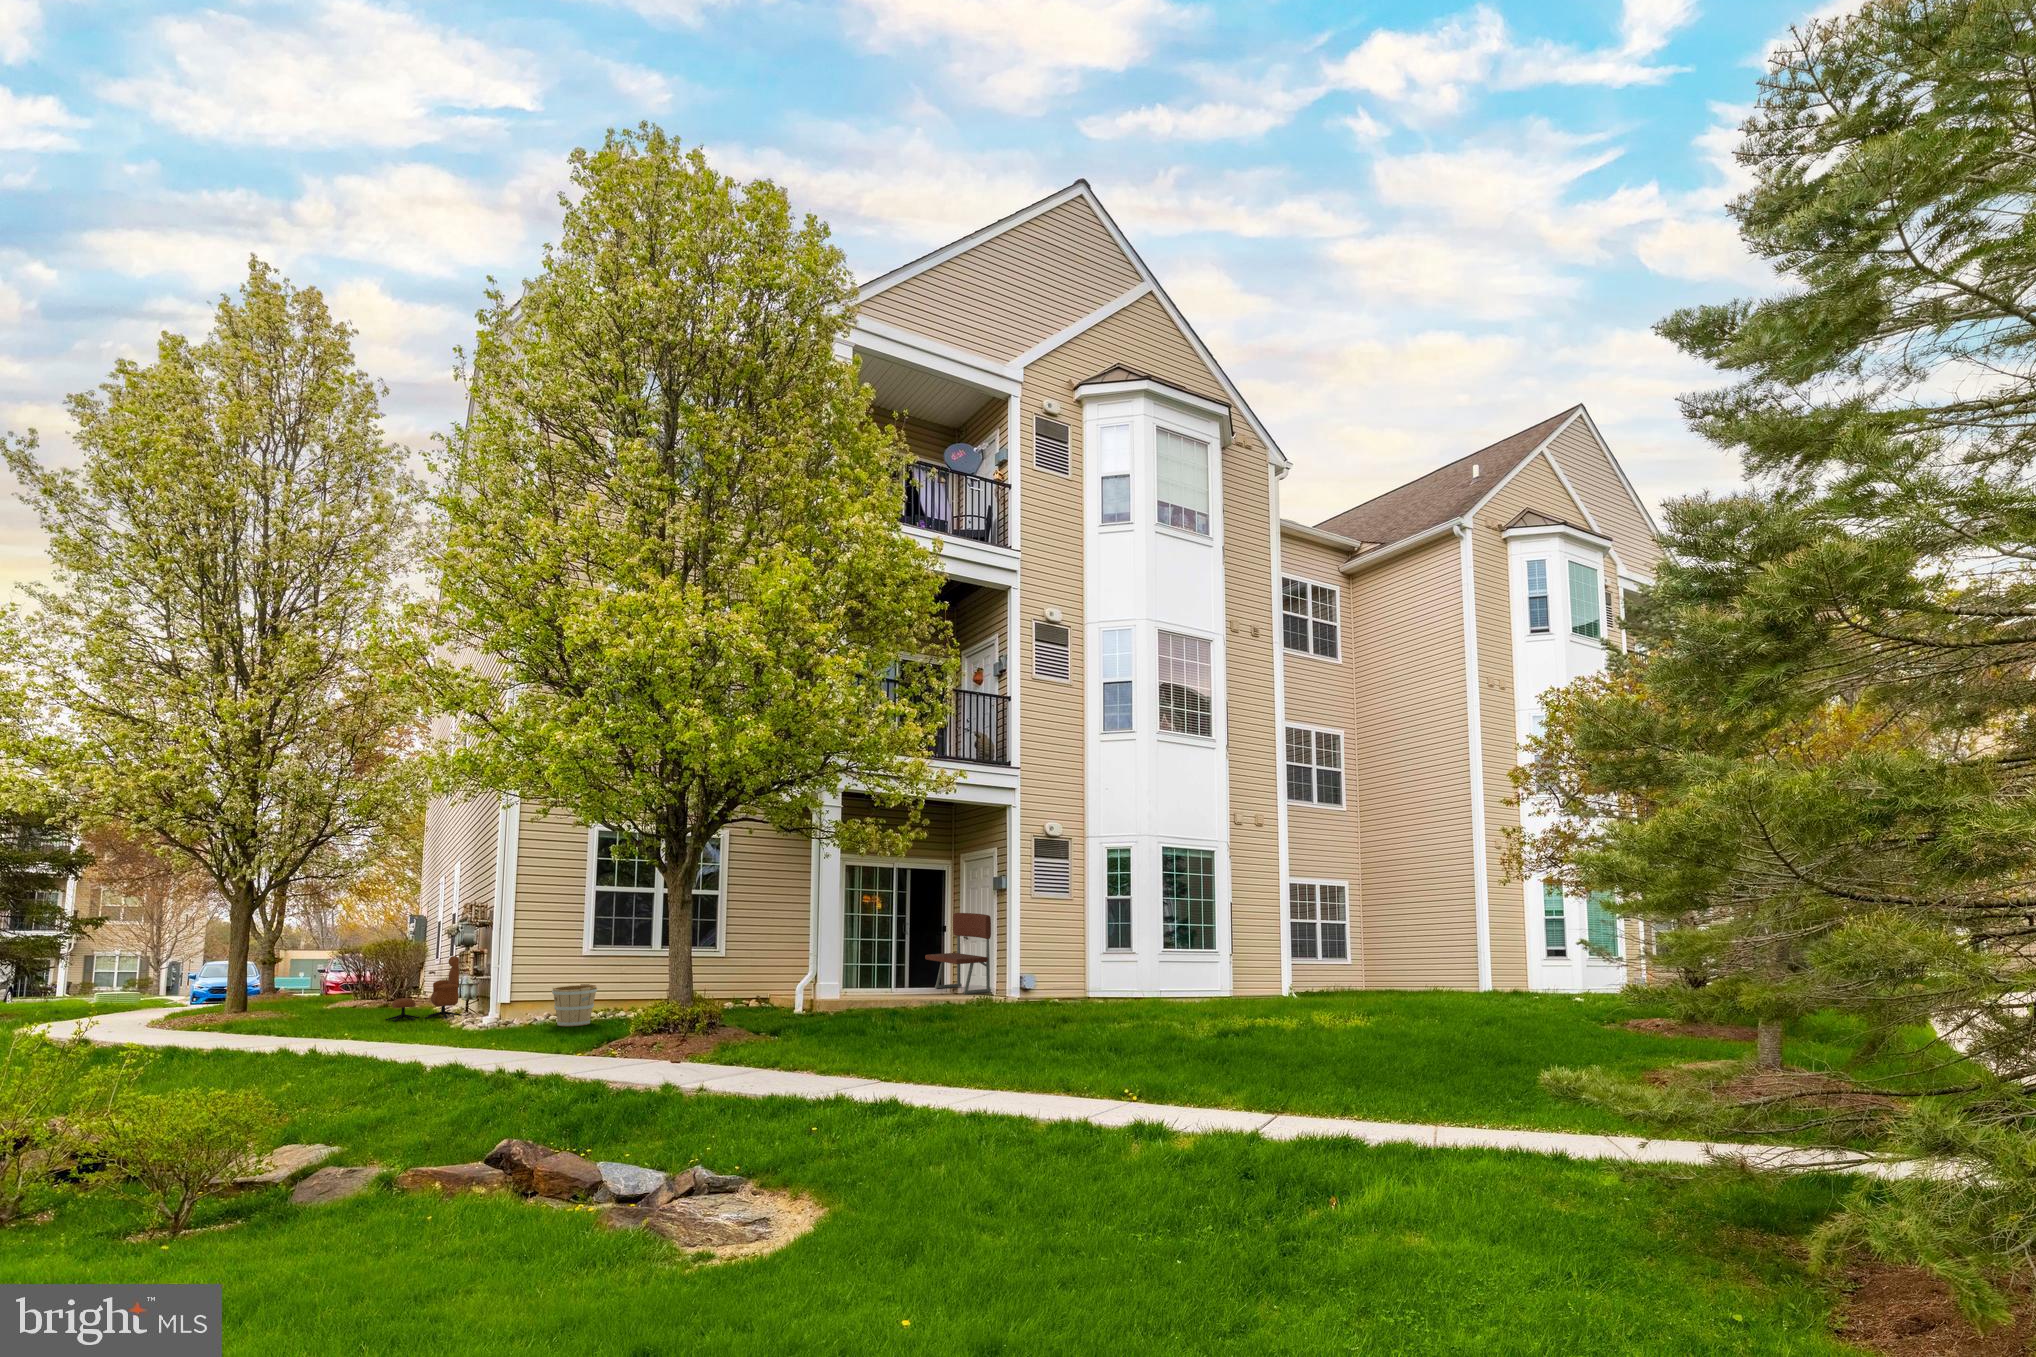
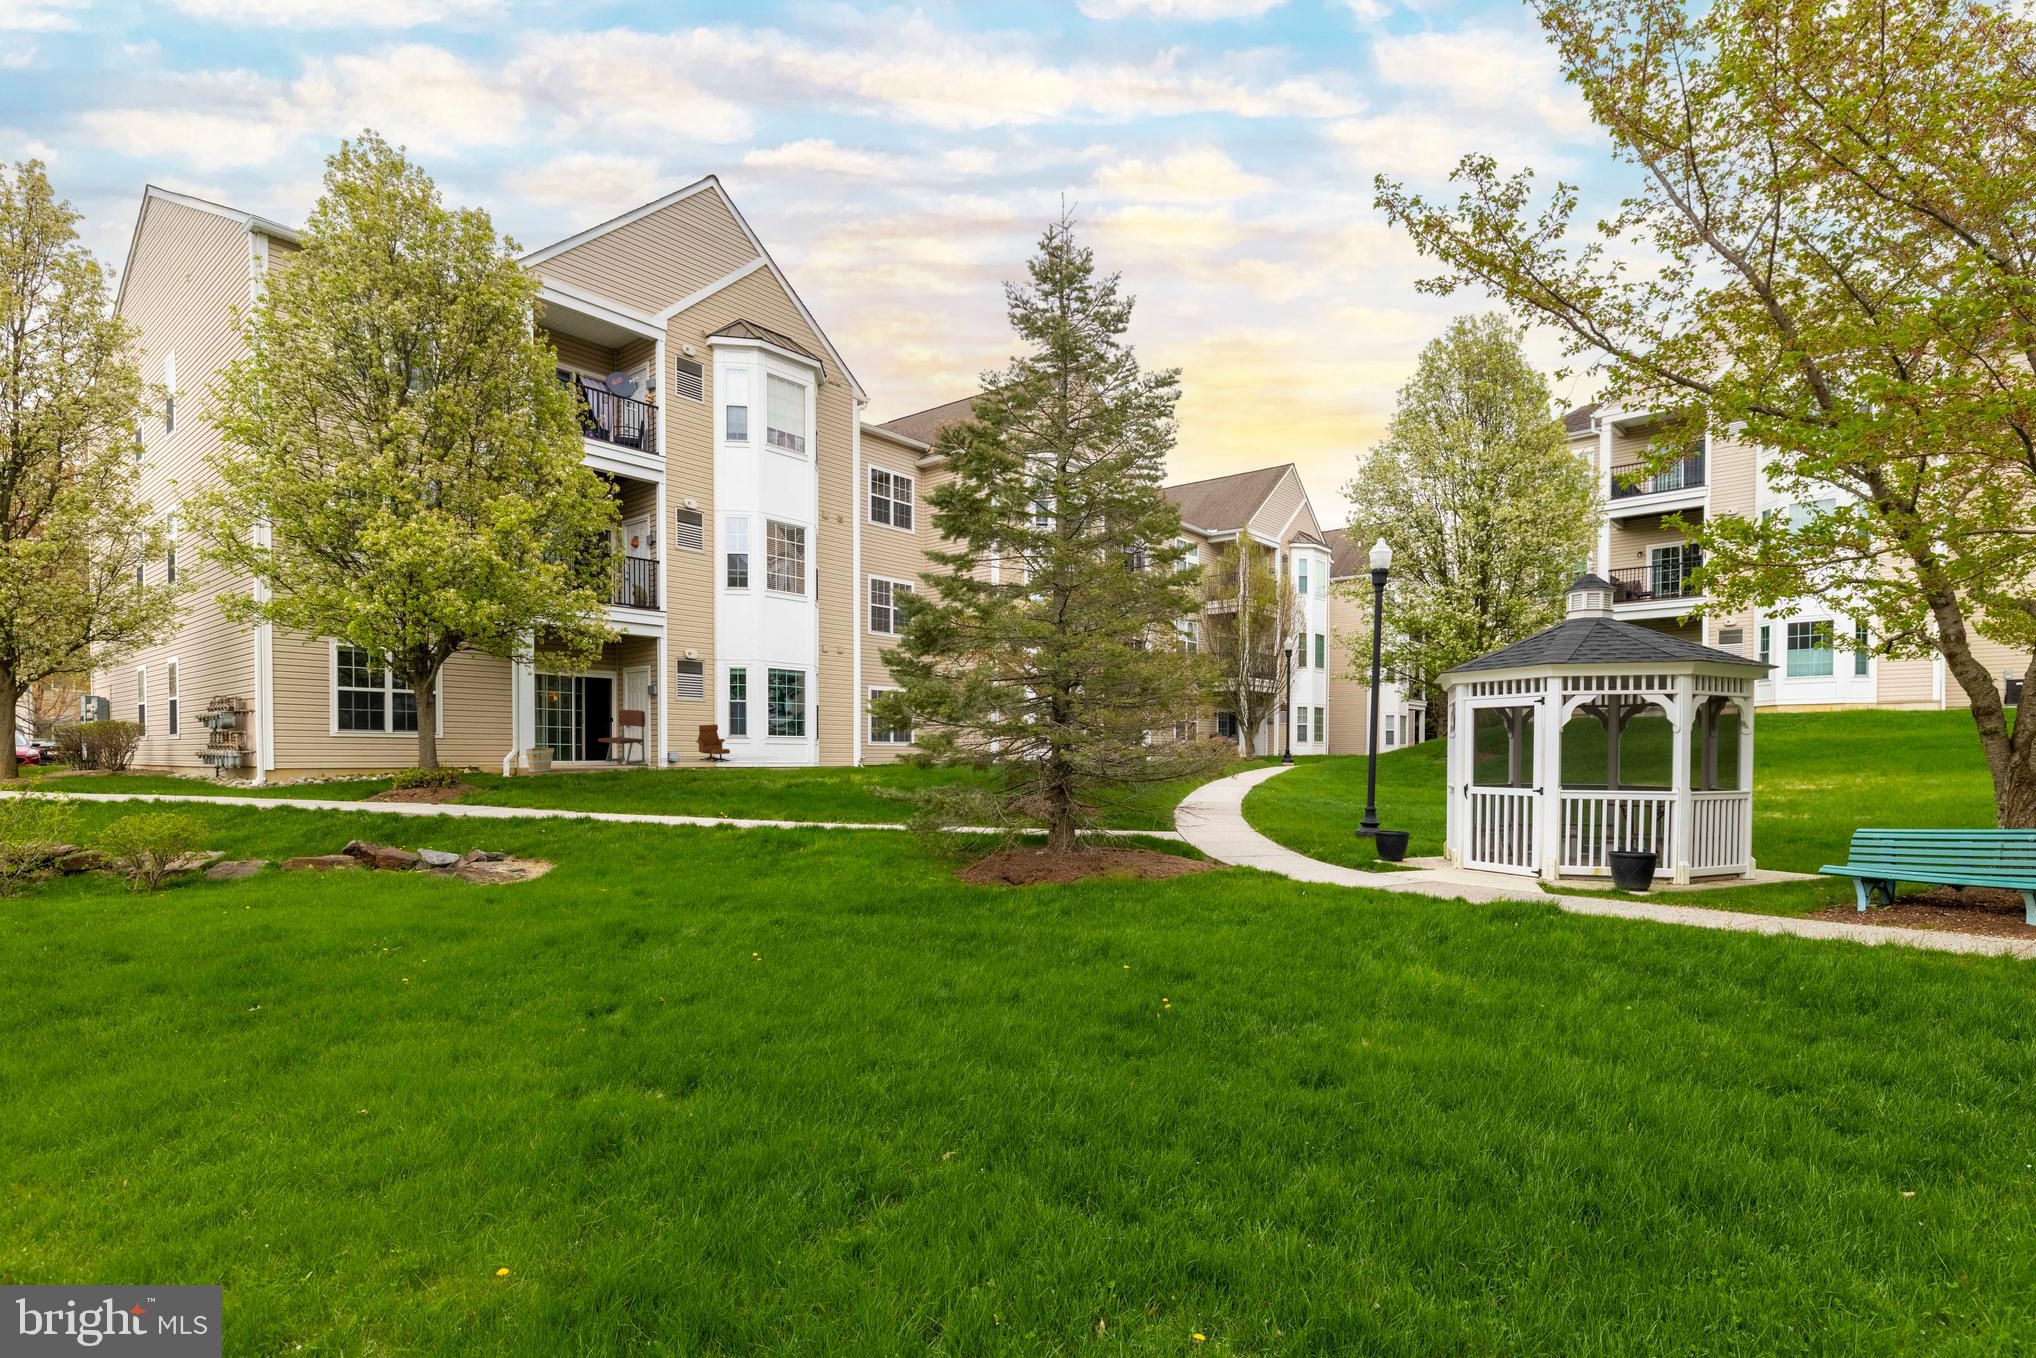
lounge chair: present [385,956,462,1022] -> present [696,725,730,762]
wooden bucket: present [552,984,597,1026] -> present [525,748,554,772]

